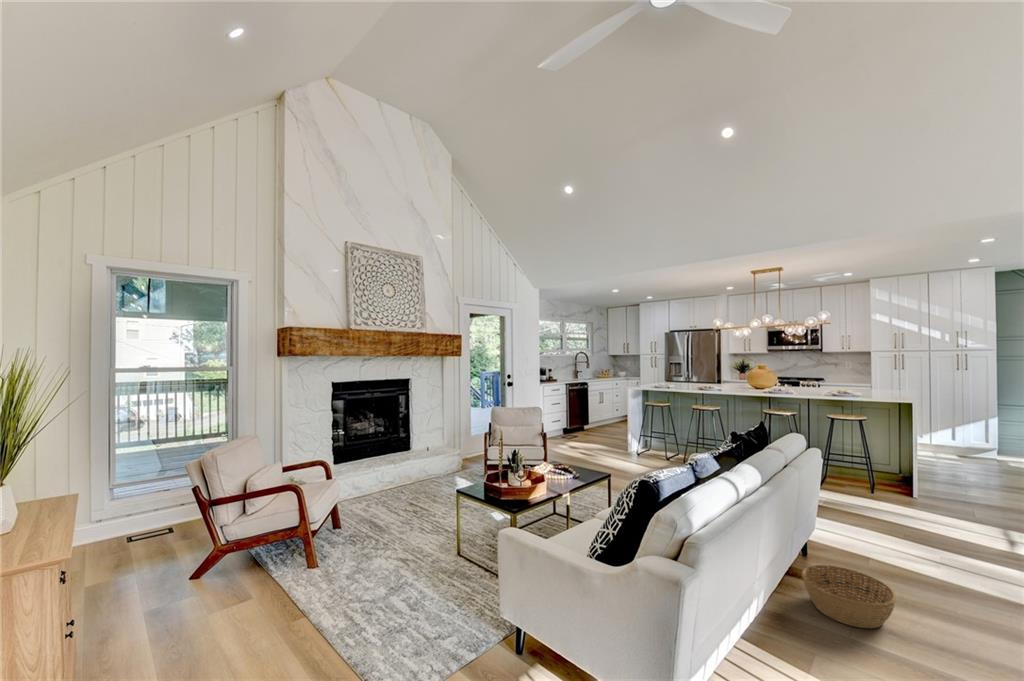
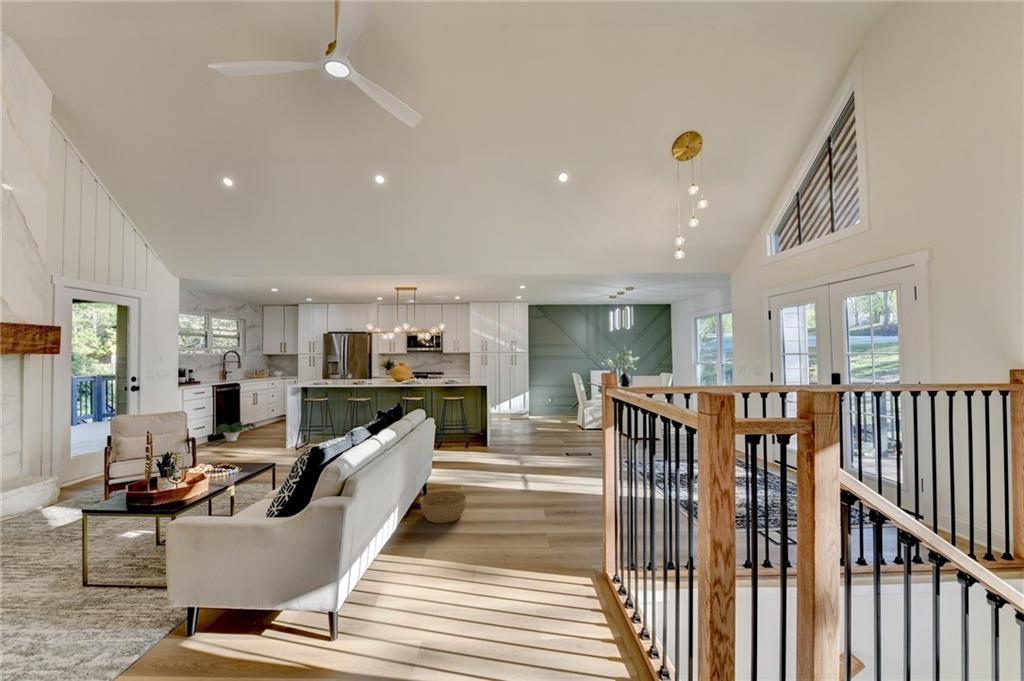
potted plant: none [568,419,602,436] -> present [215,422,255,441]

